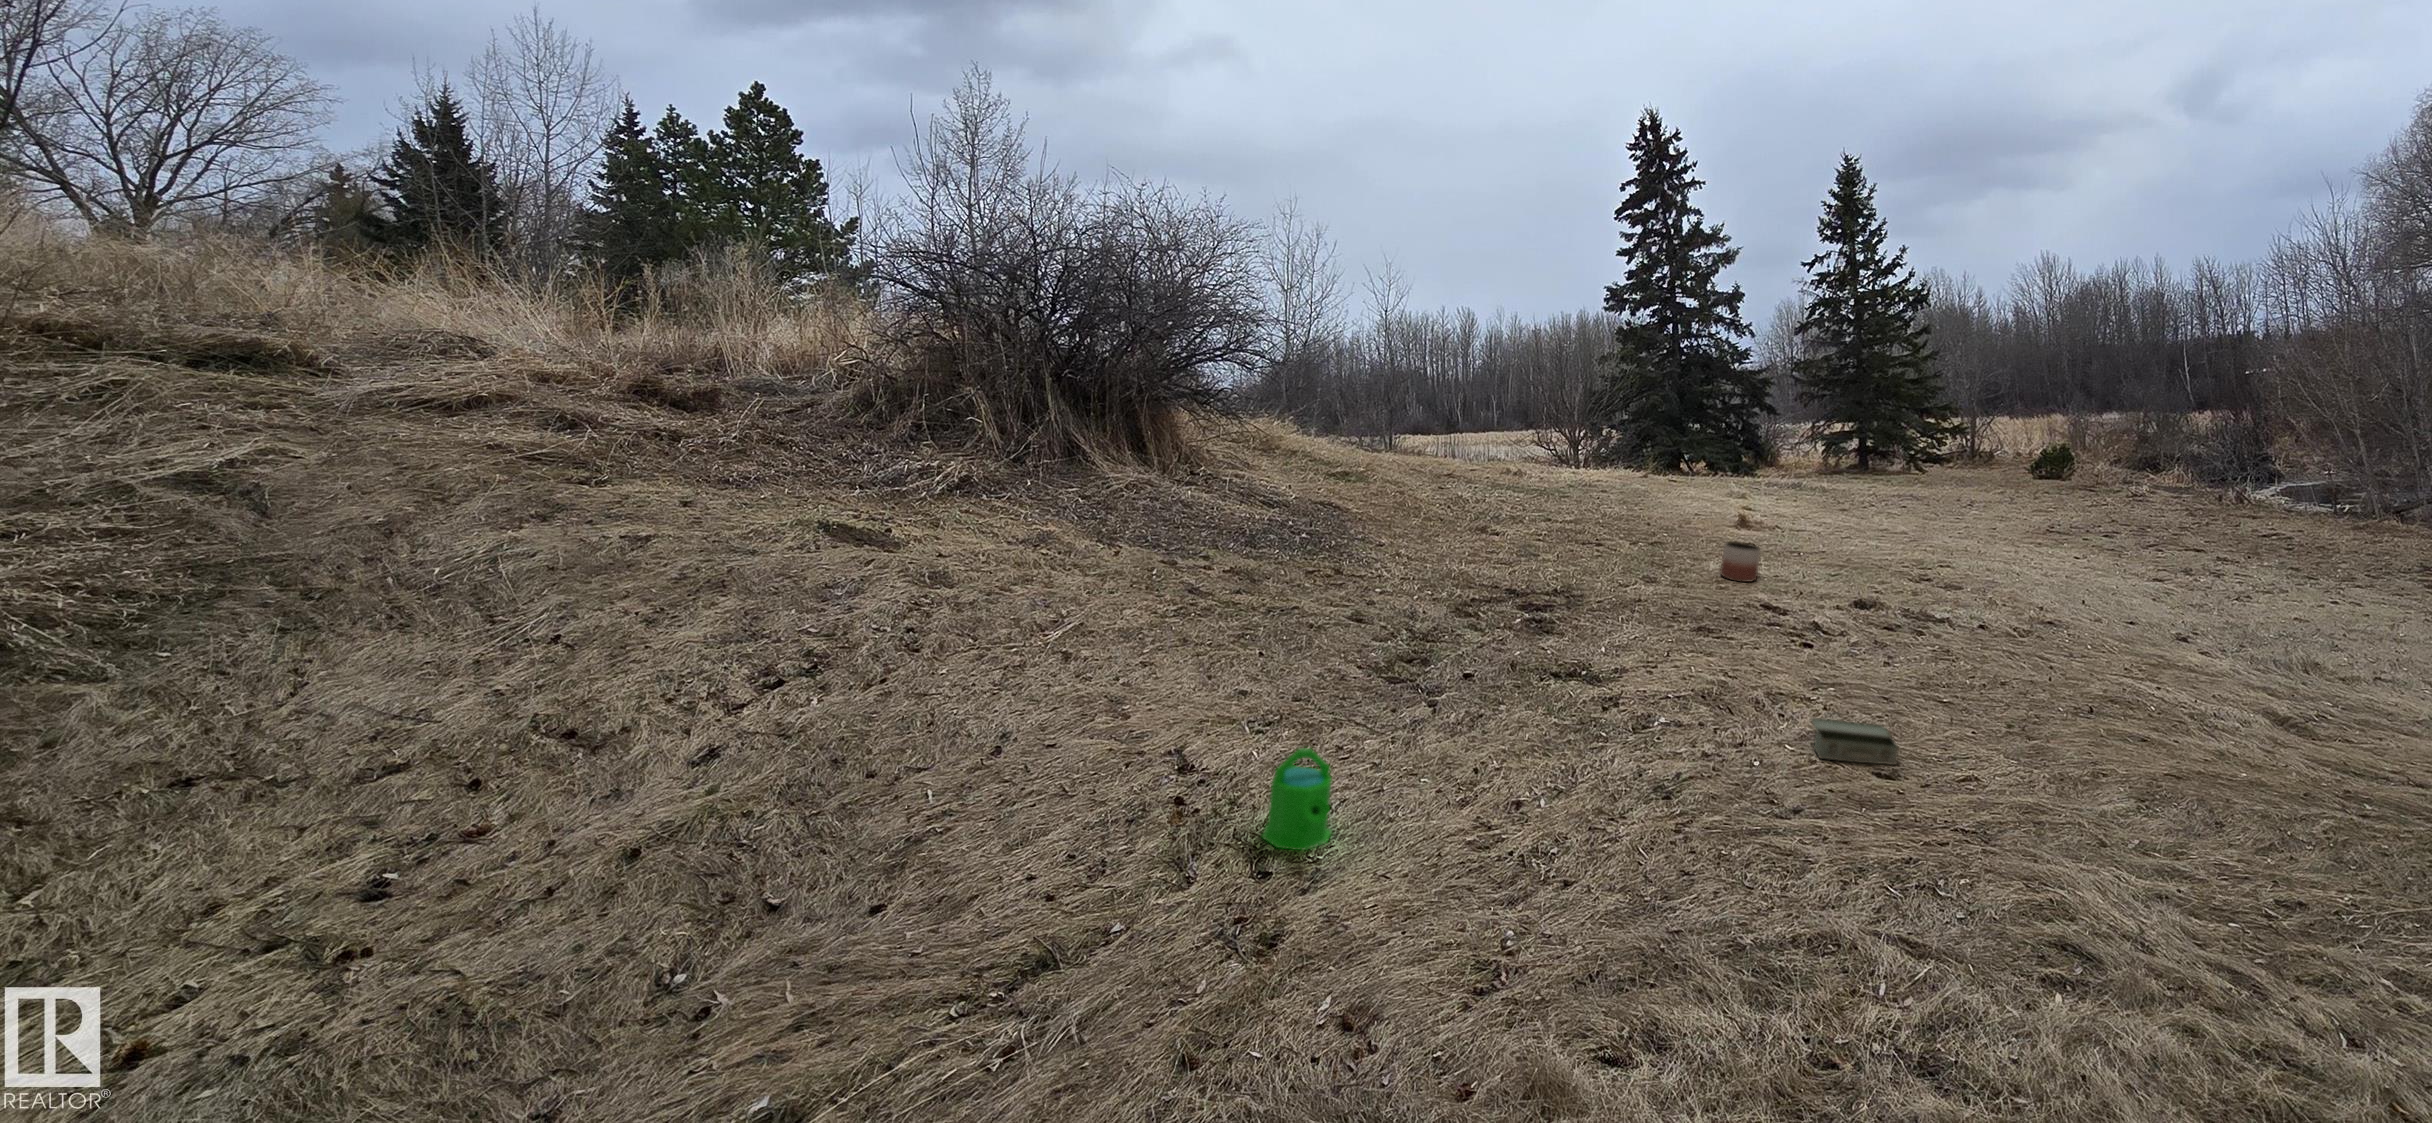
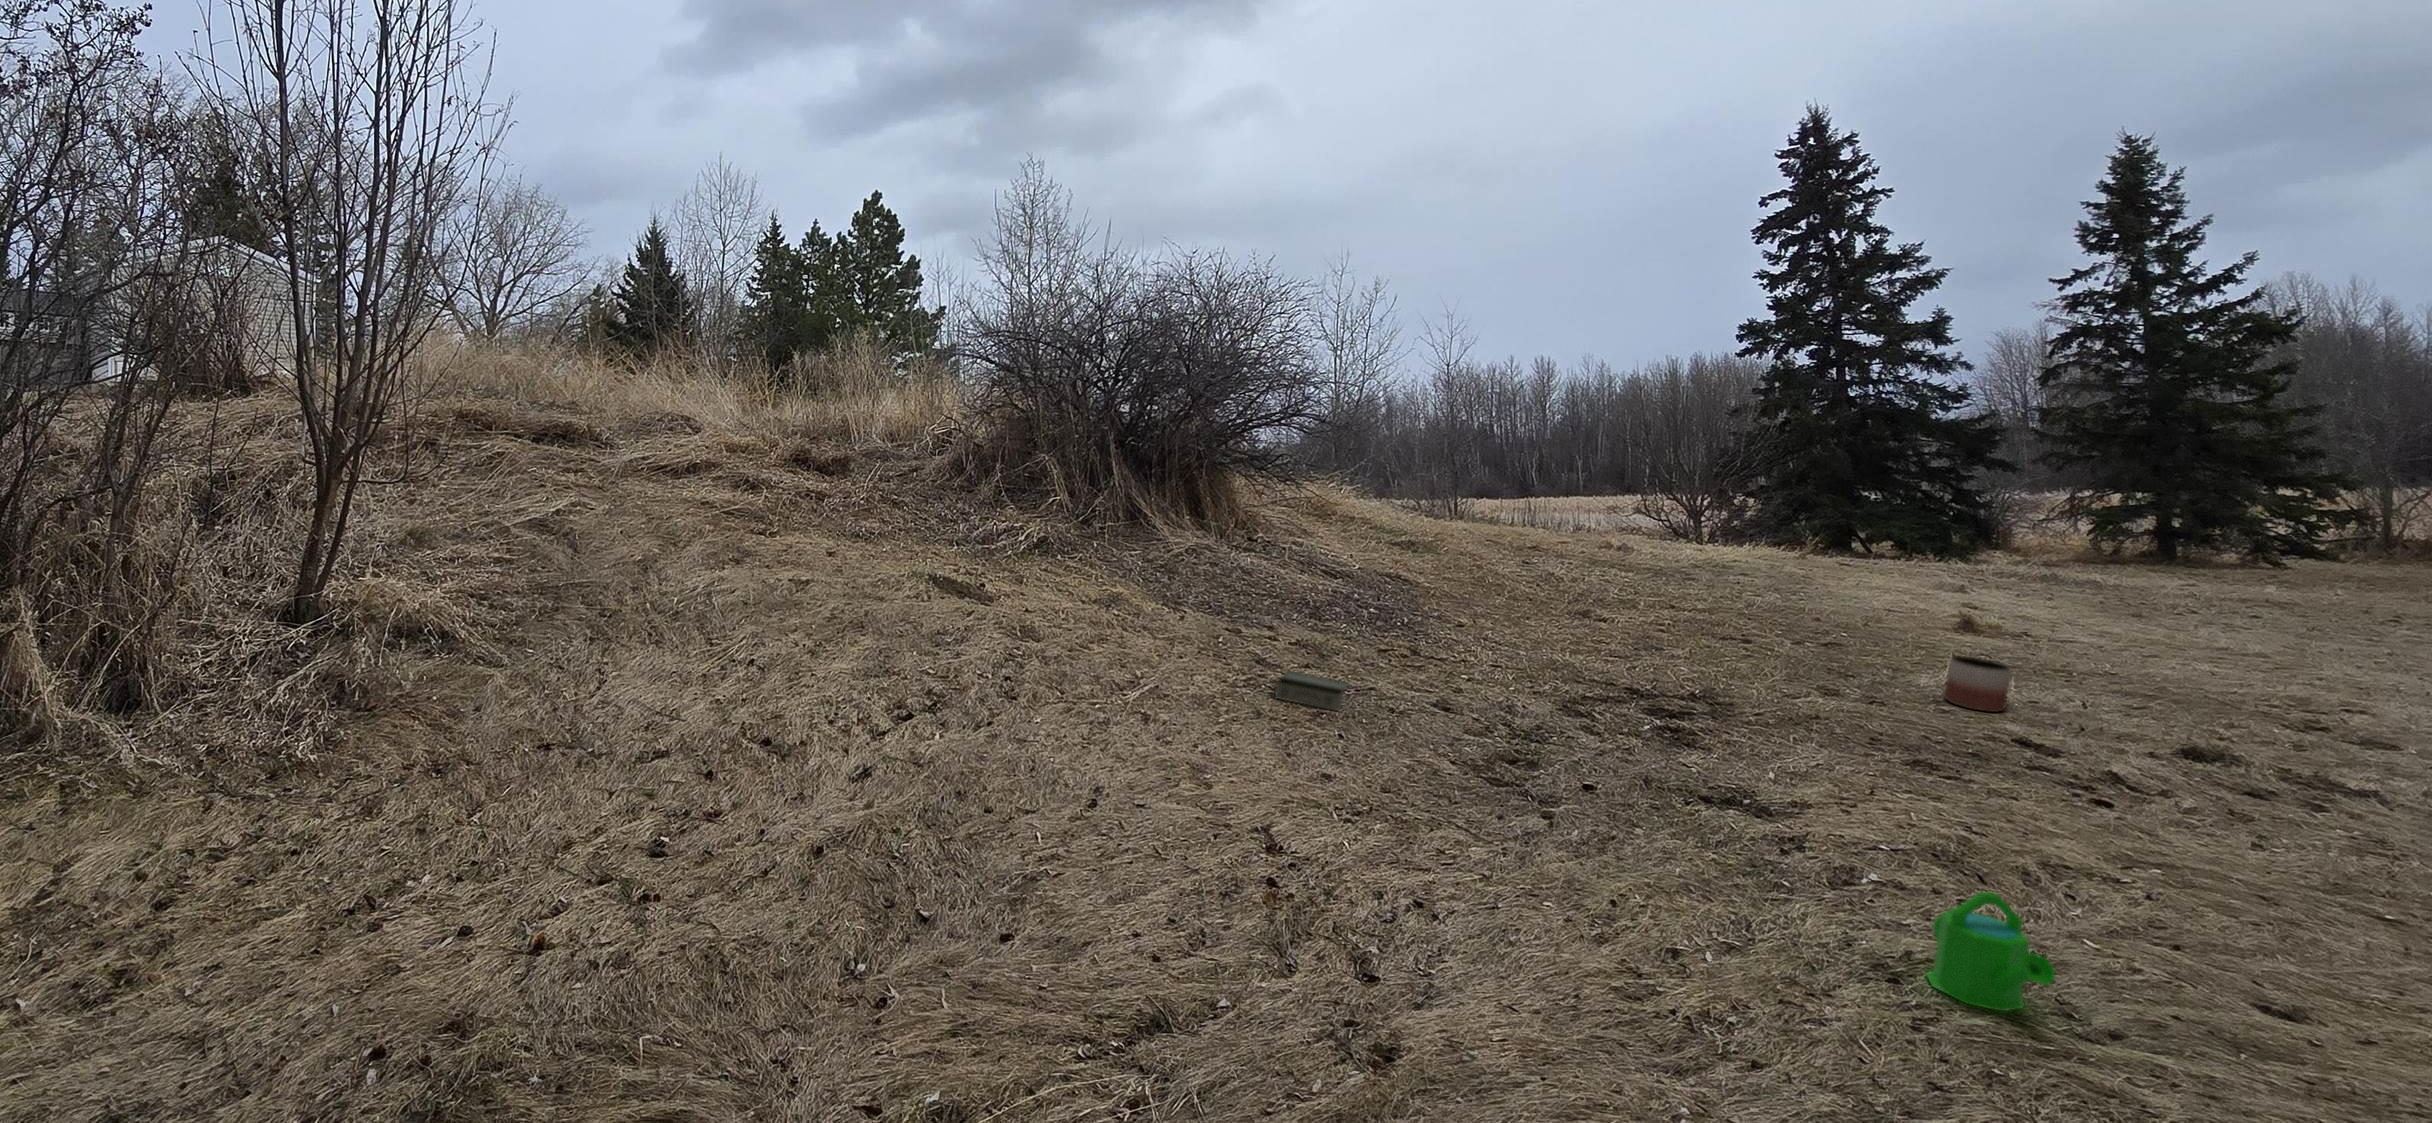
toolbox: present [1811,718,1899,765] -> present [1275,671,1348,711]
watering can: present [1262,748,1332,850] -> present [1926,892,2055,1011]

